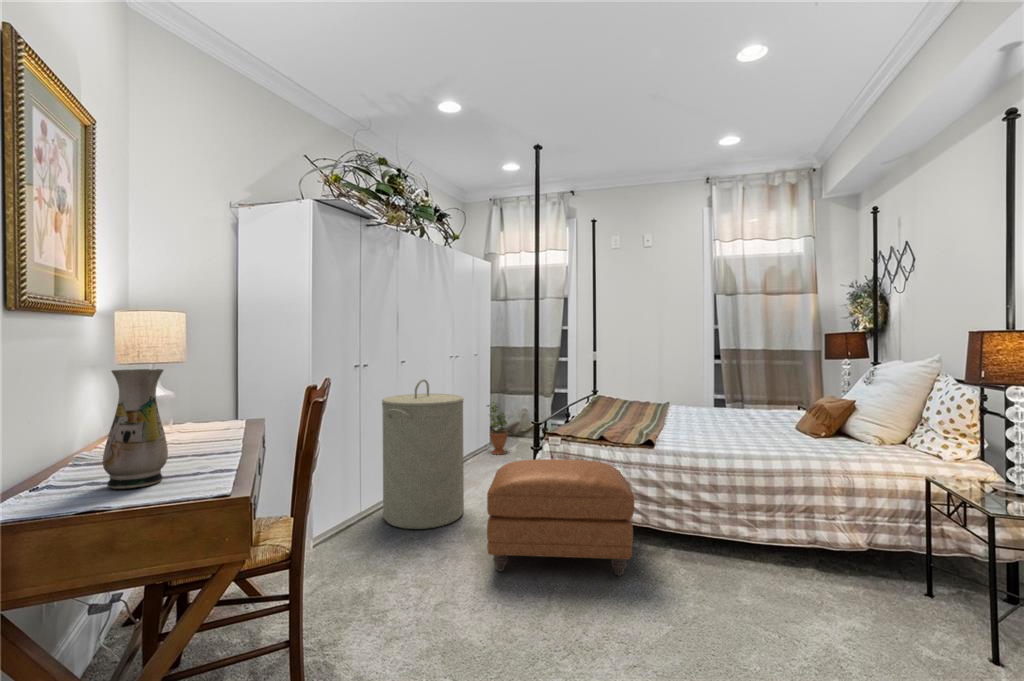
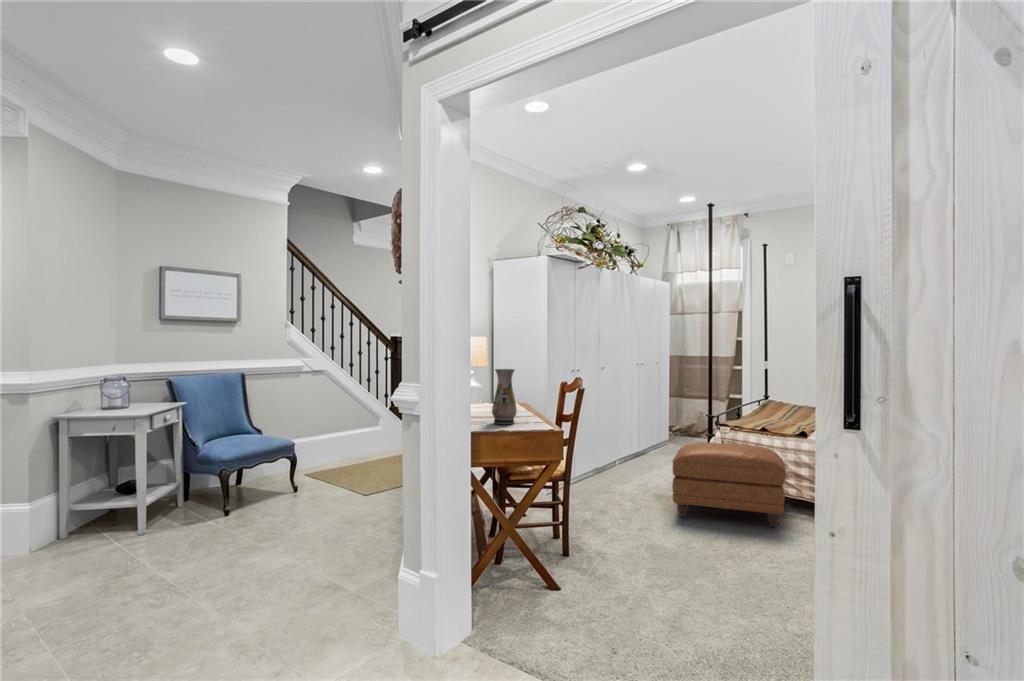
laundry hamper: present [382,379,464,529] -> none [589,381,651,490]
potted plant: present [487,404,508,454] -> none [665,403,685,449]

